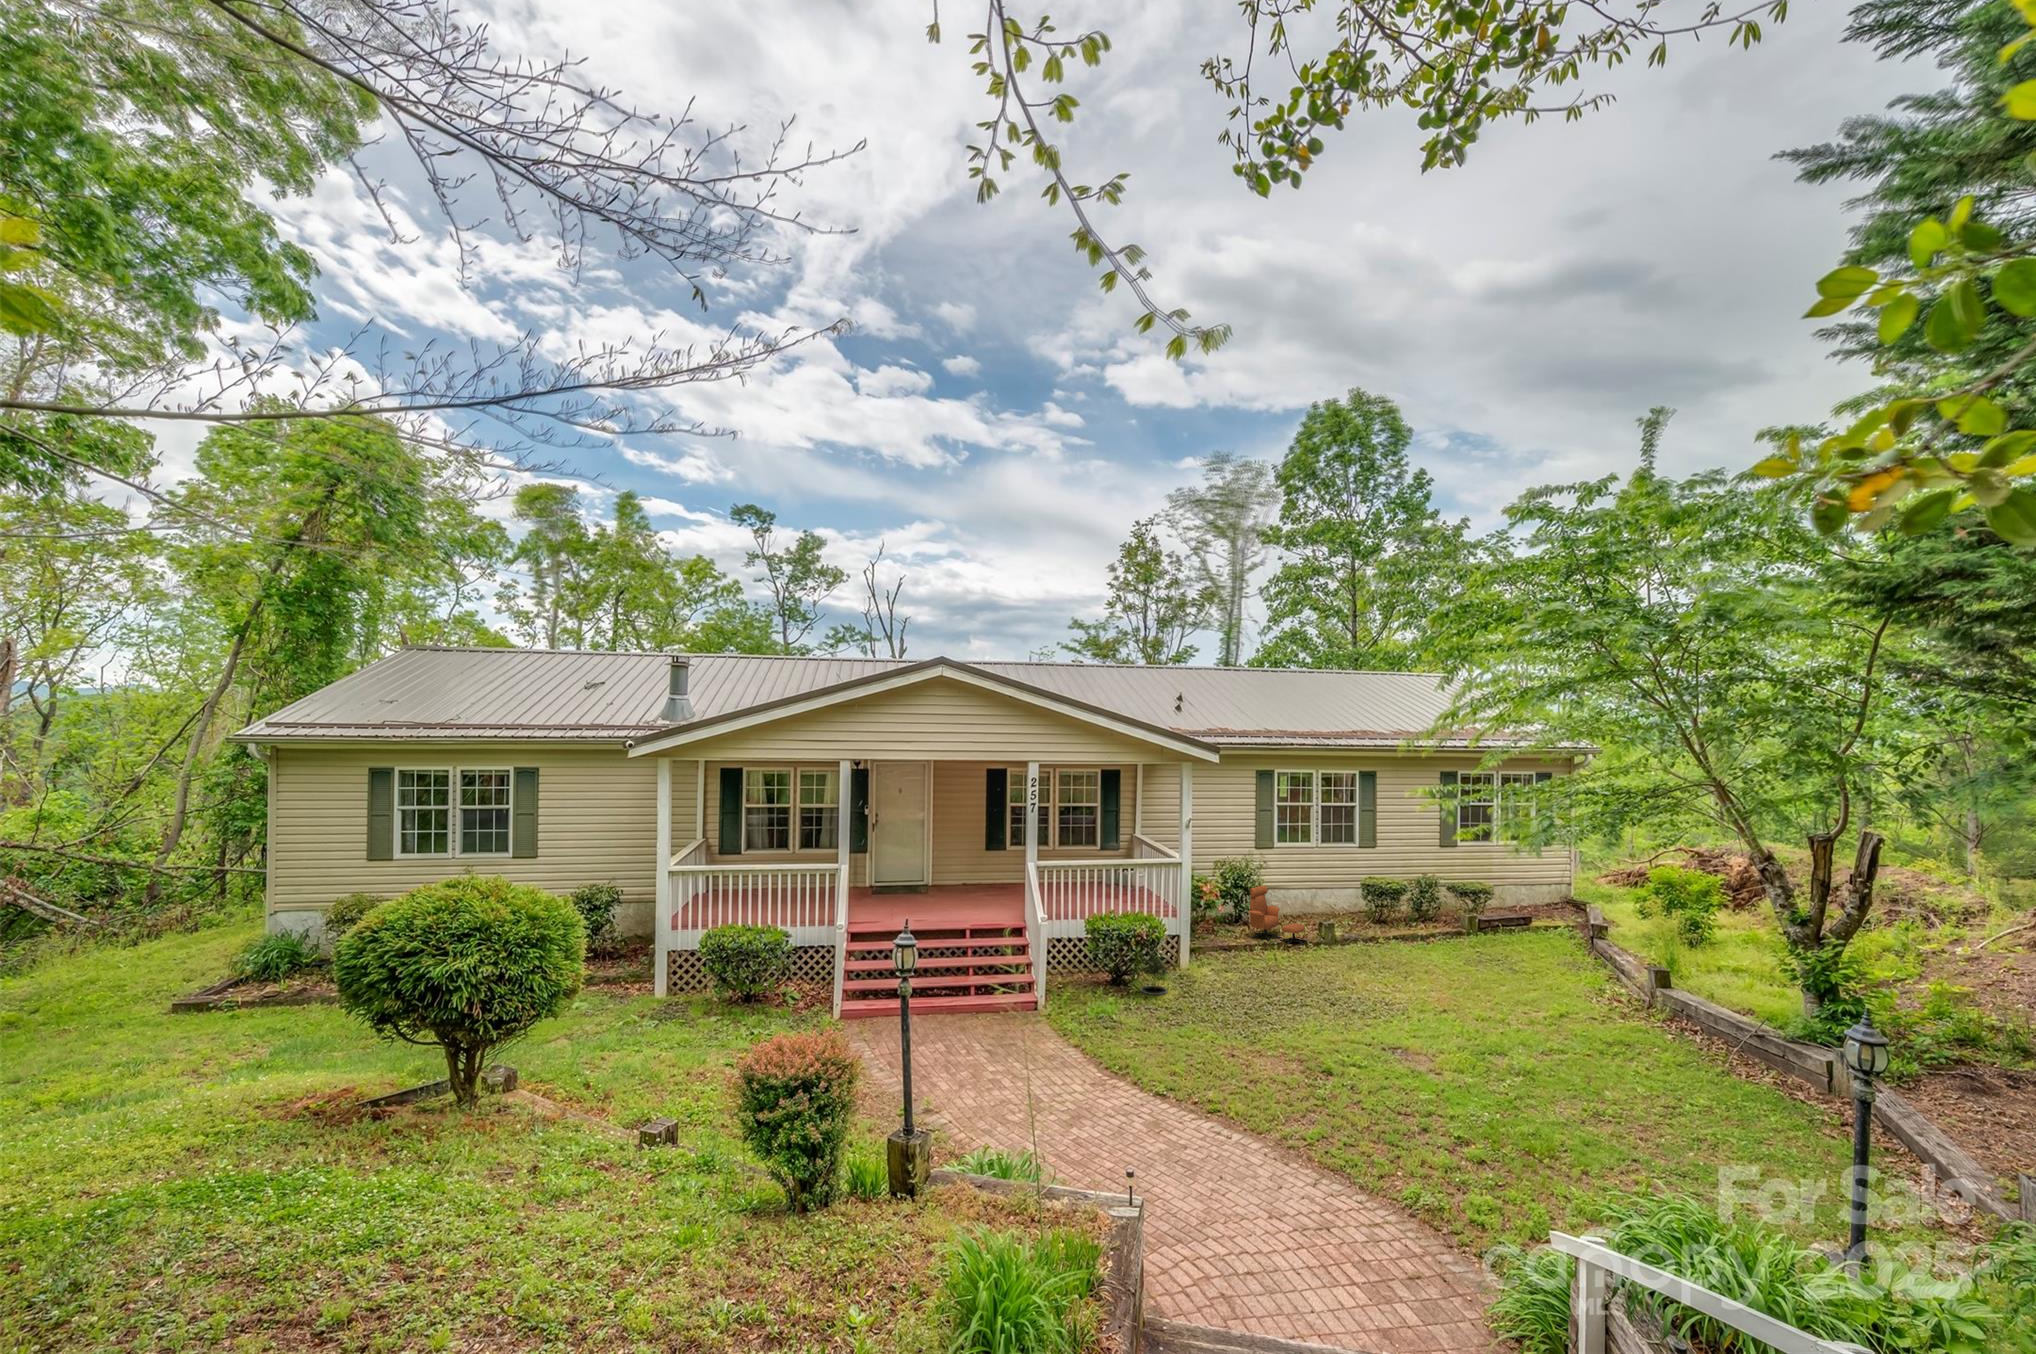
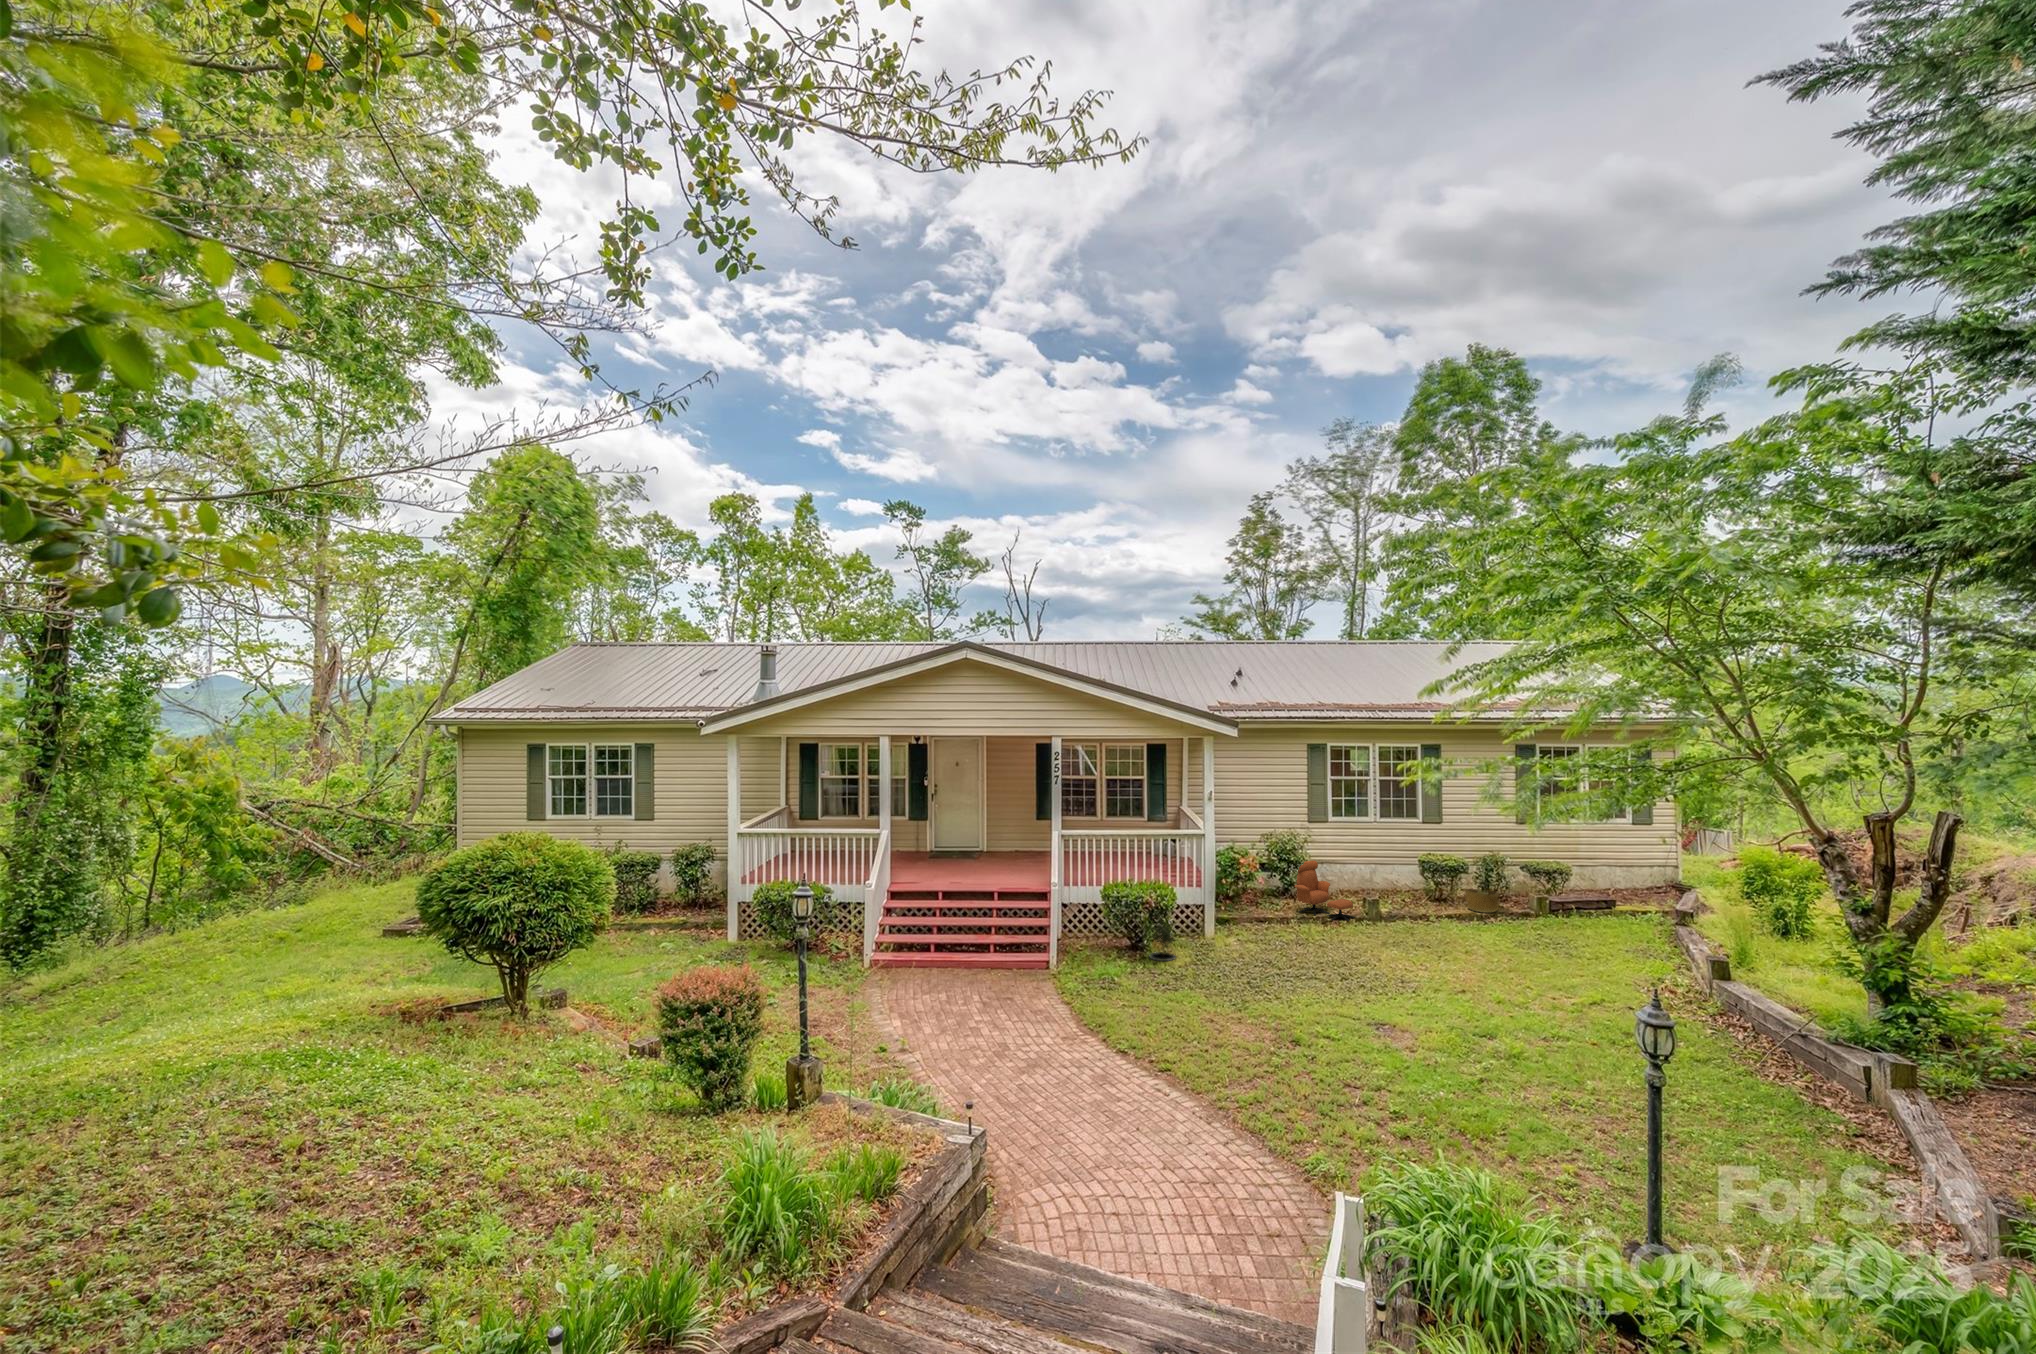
basket: none [1396,909,1427,931] -> present [1465,889,1499,913]

